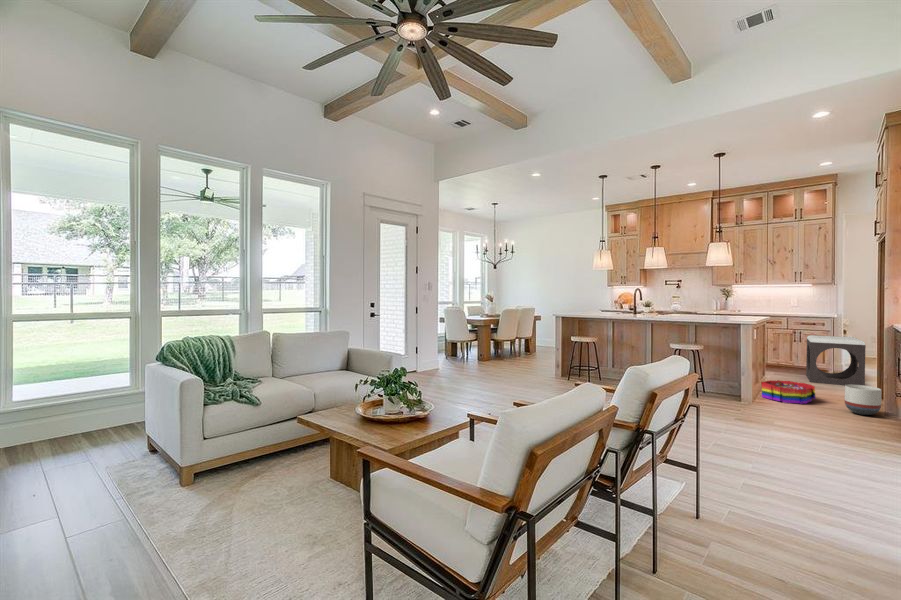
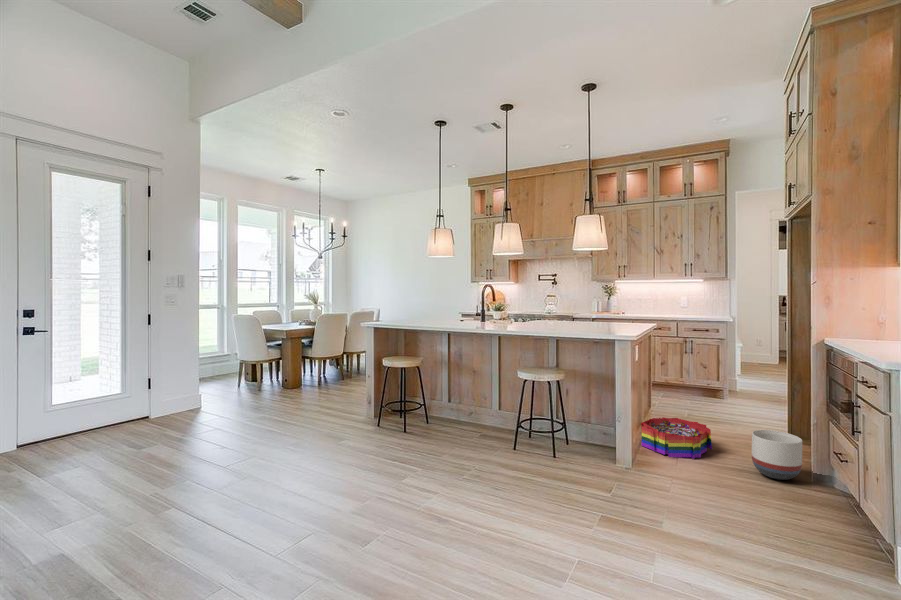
footstool: present [806,335,866,386] -> none [698,345,767,415]

